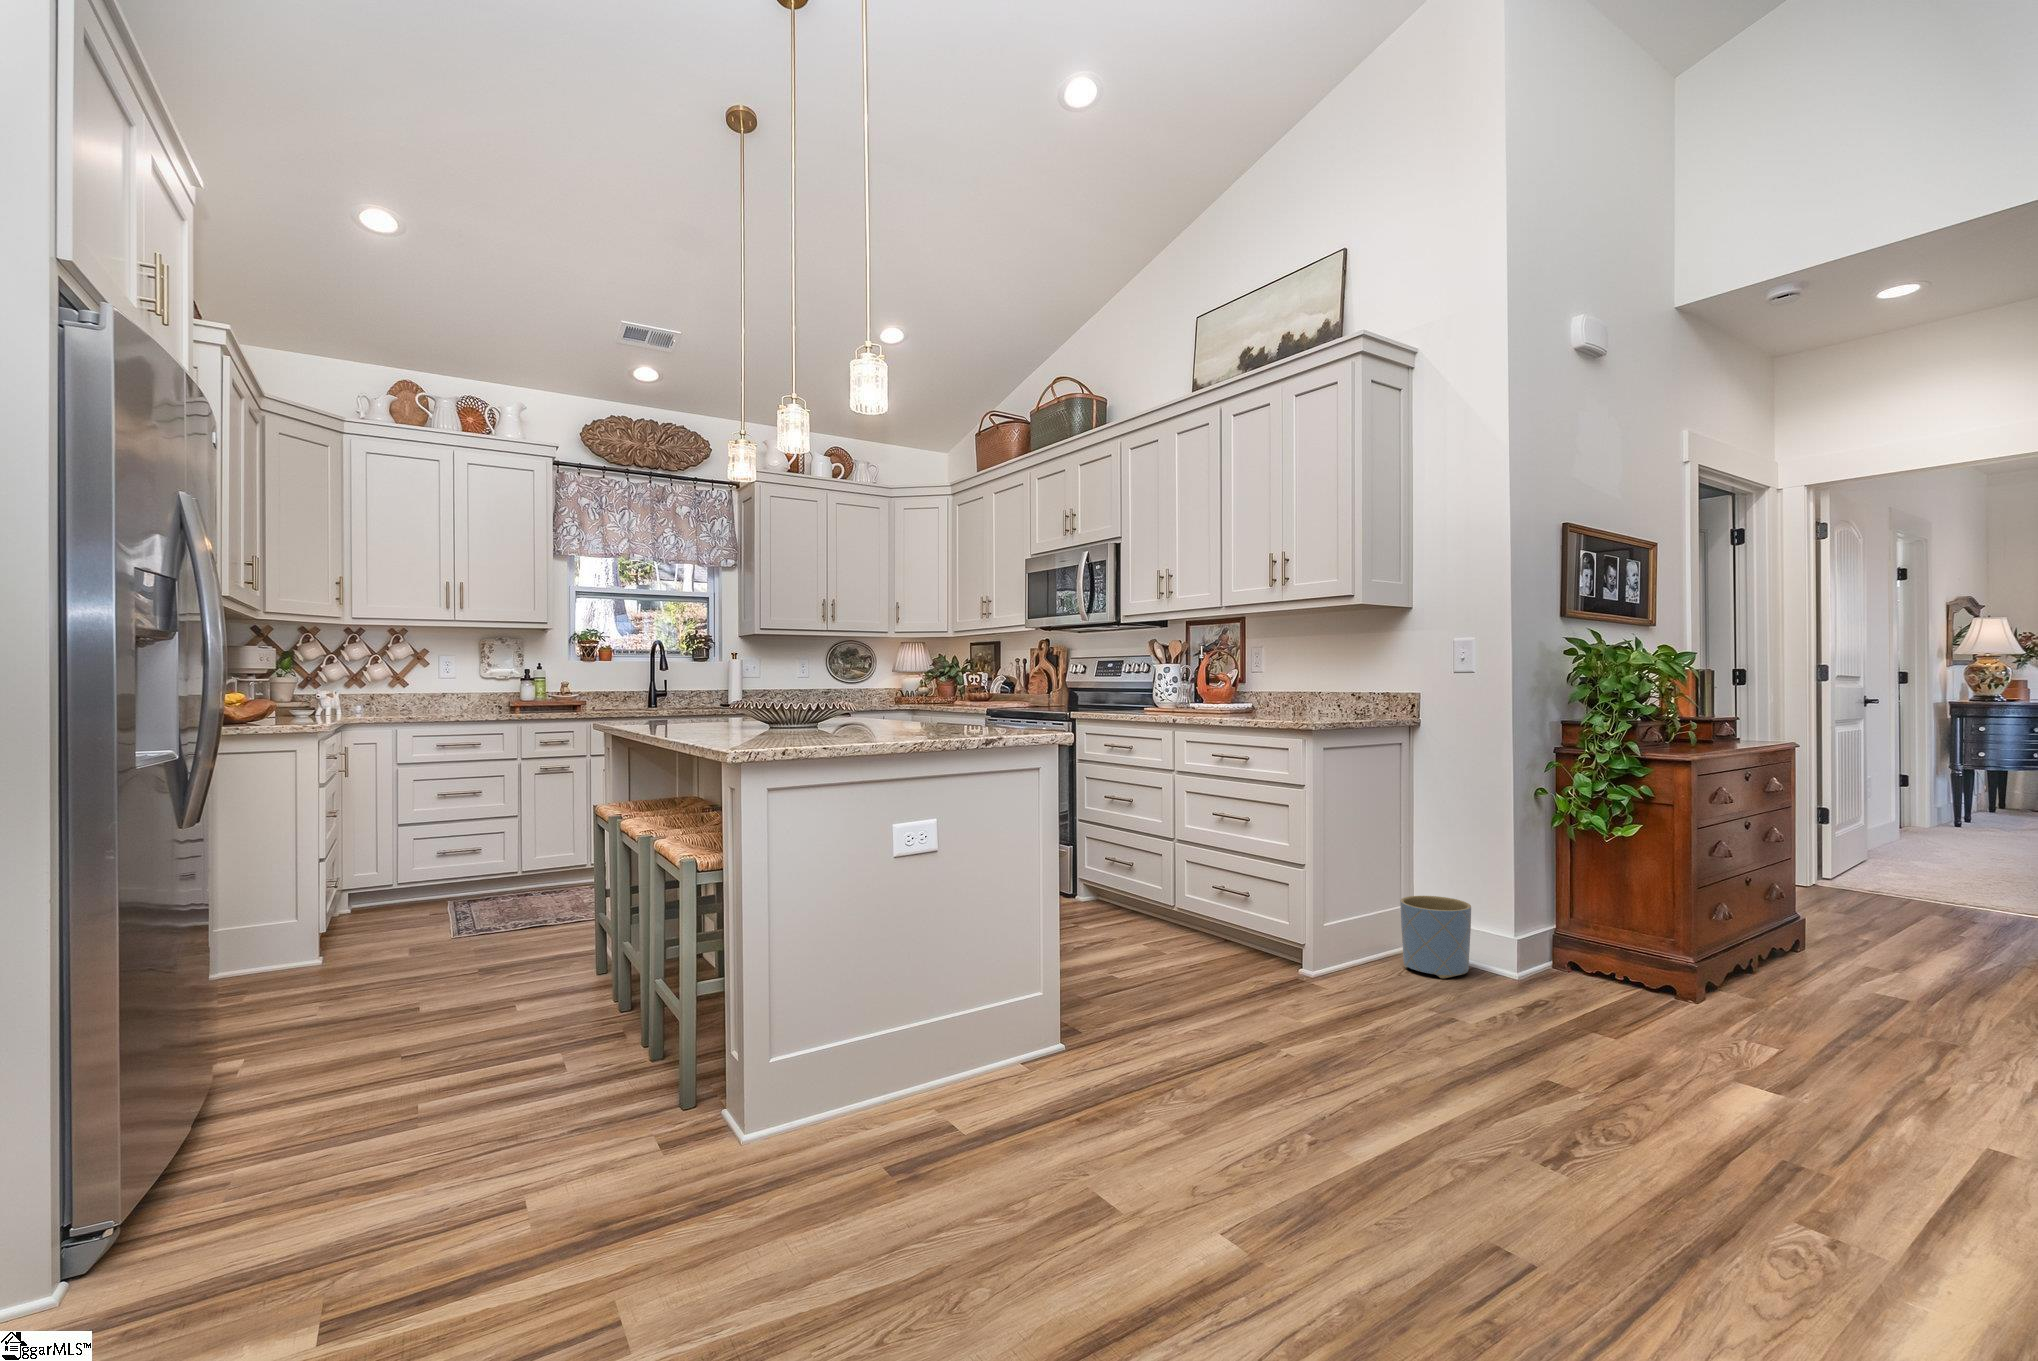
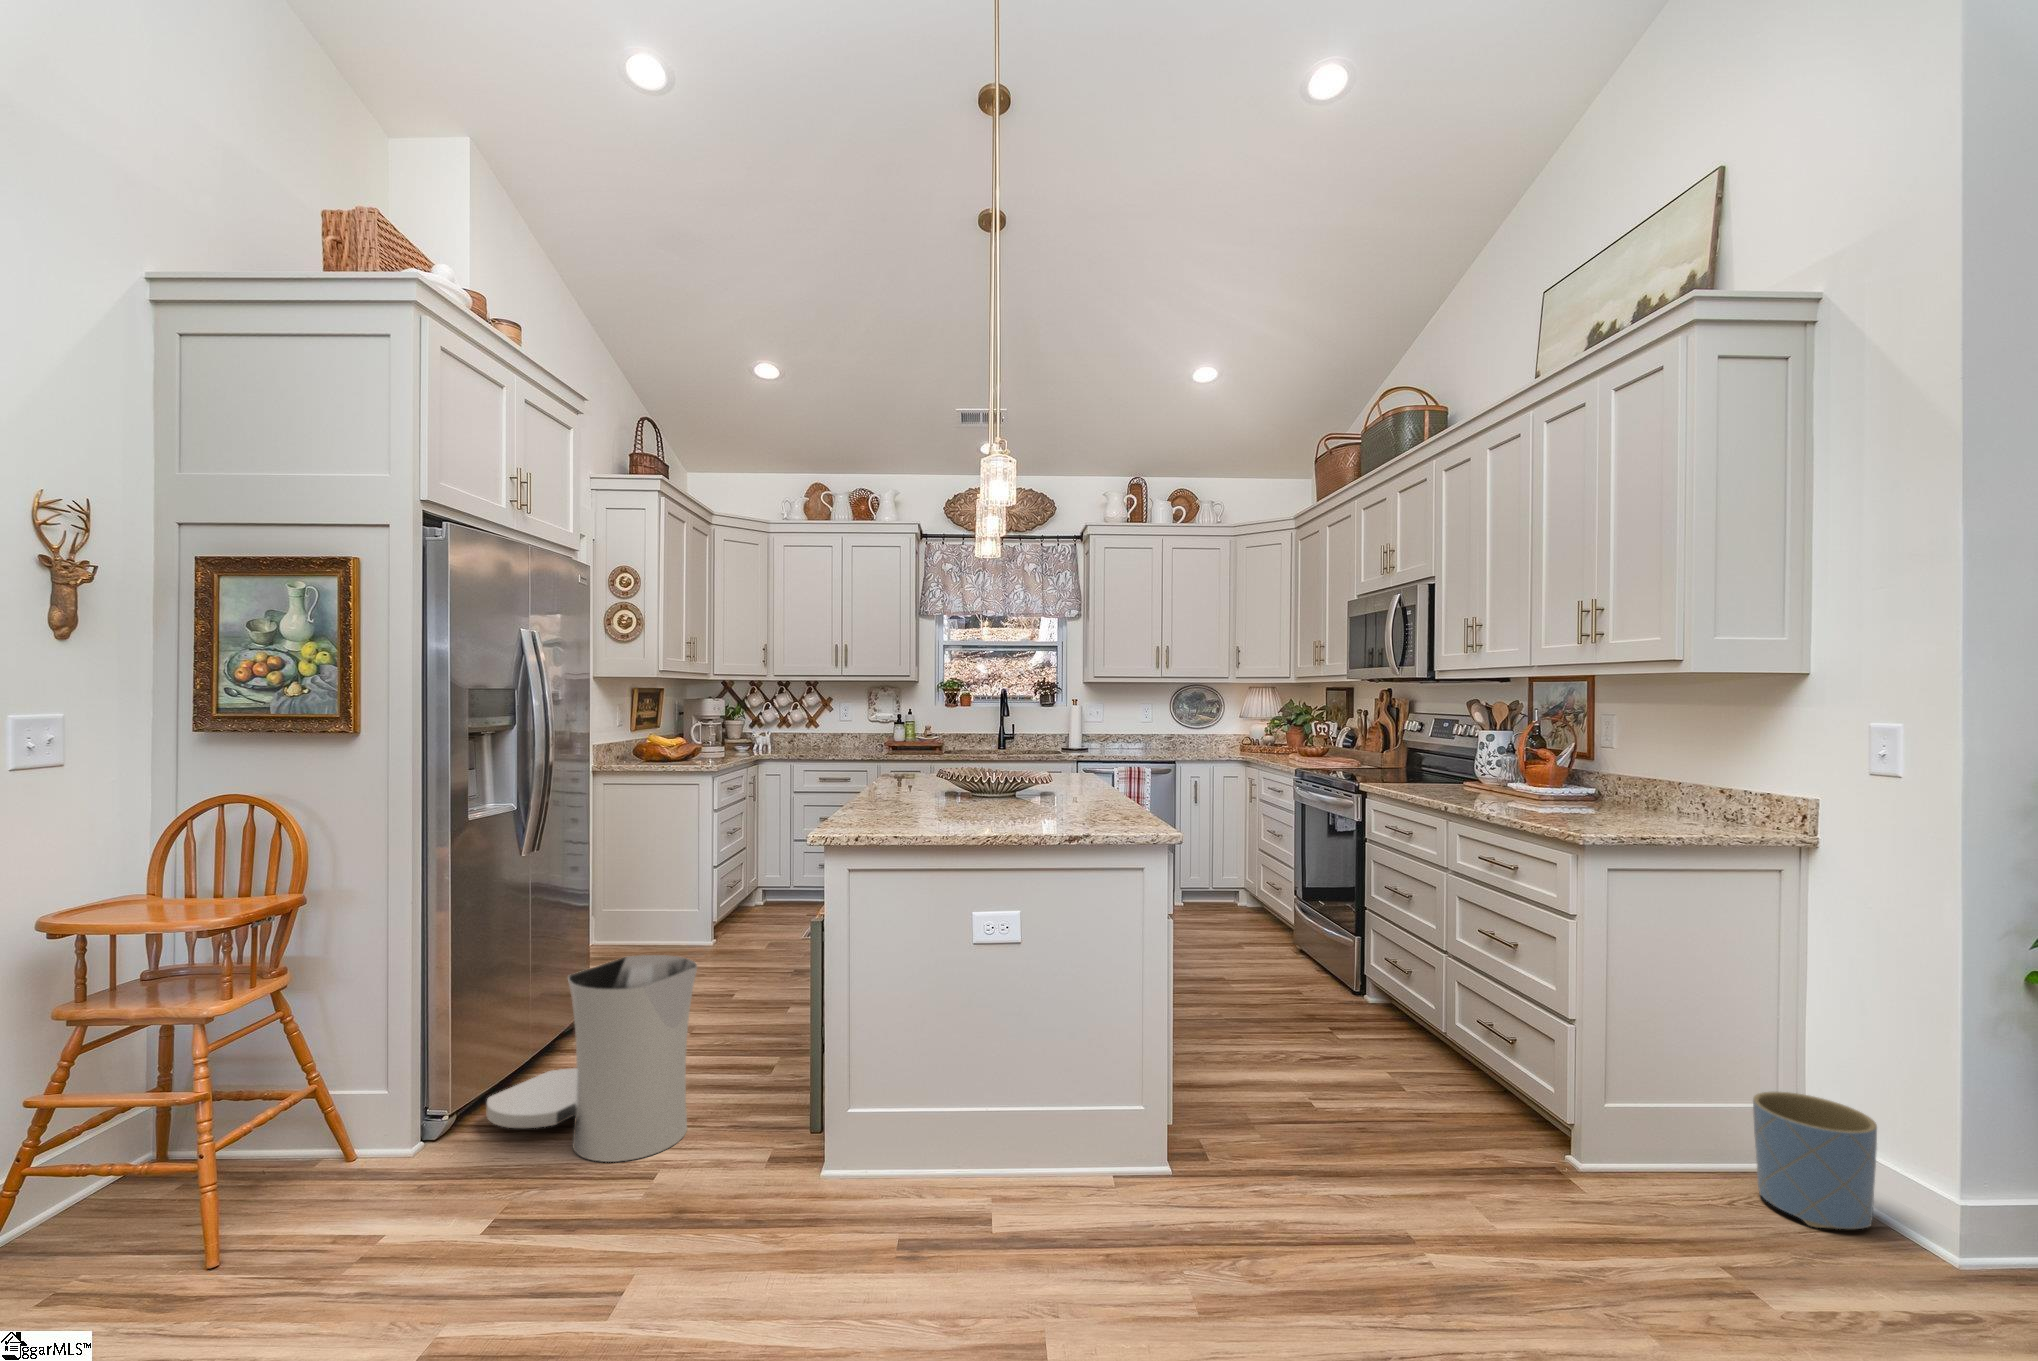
trash can: none [193,926,524,1186] -> present [486,955,697,1162]

